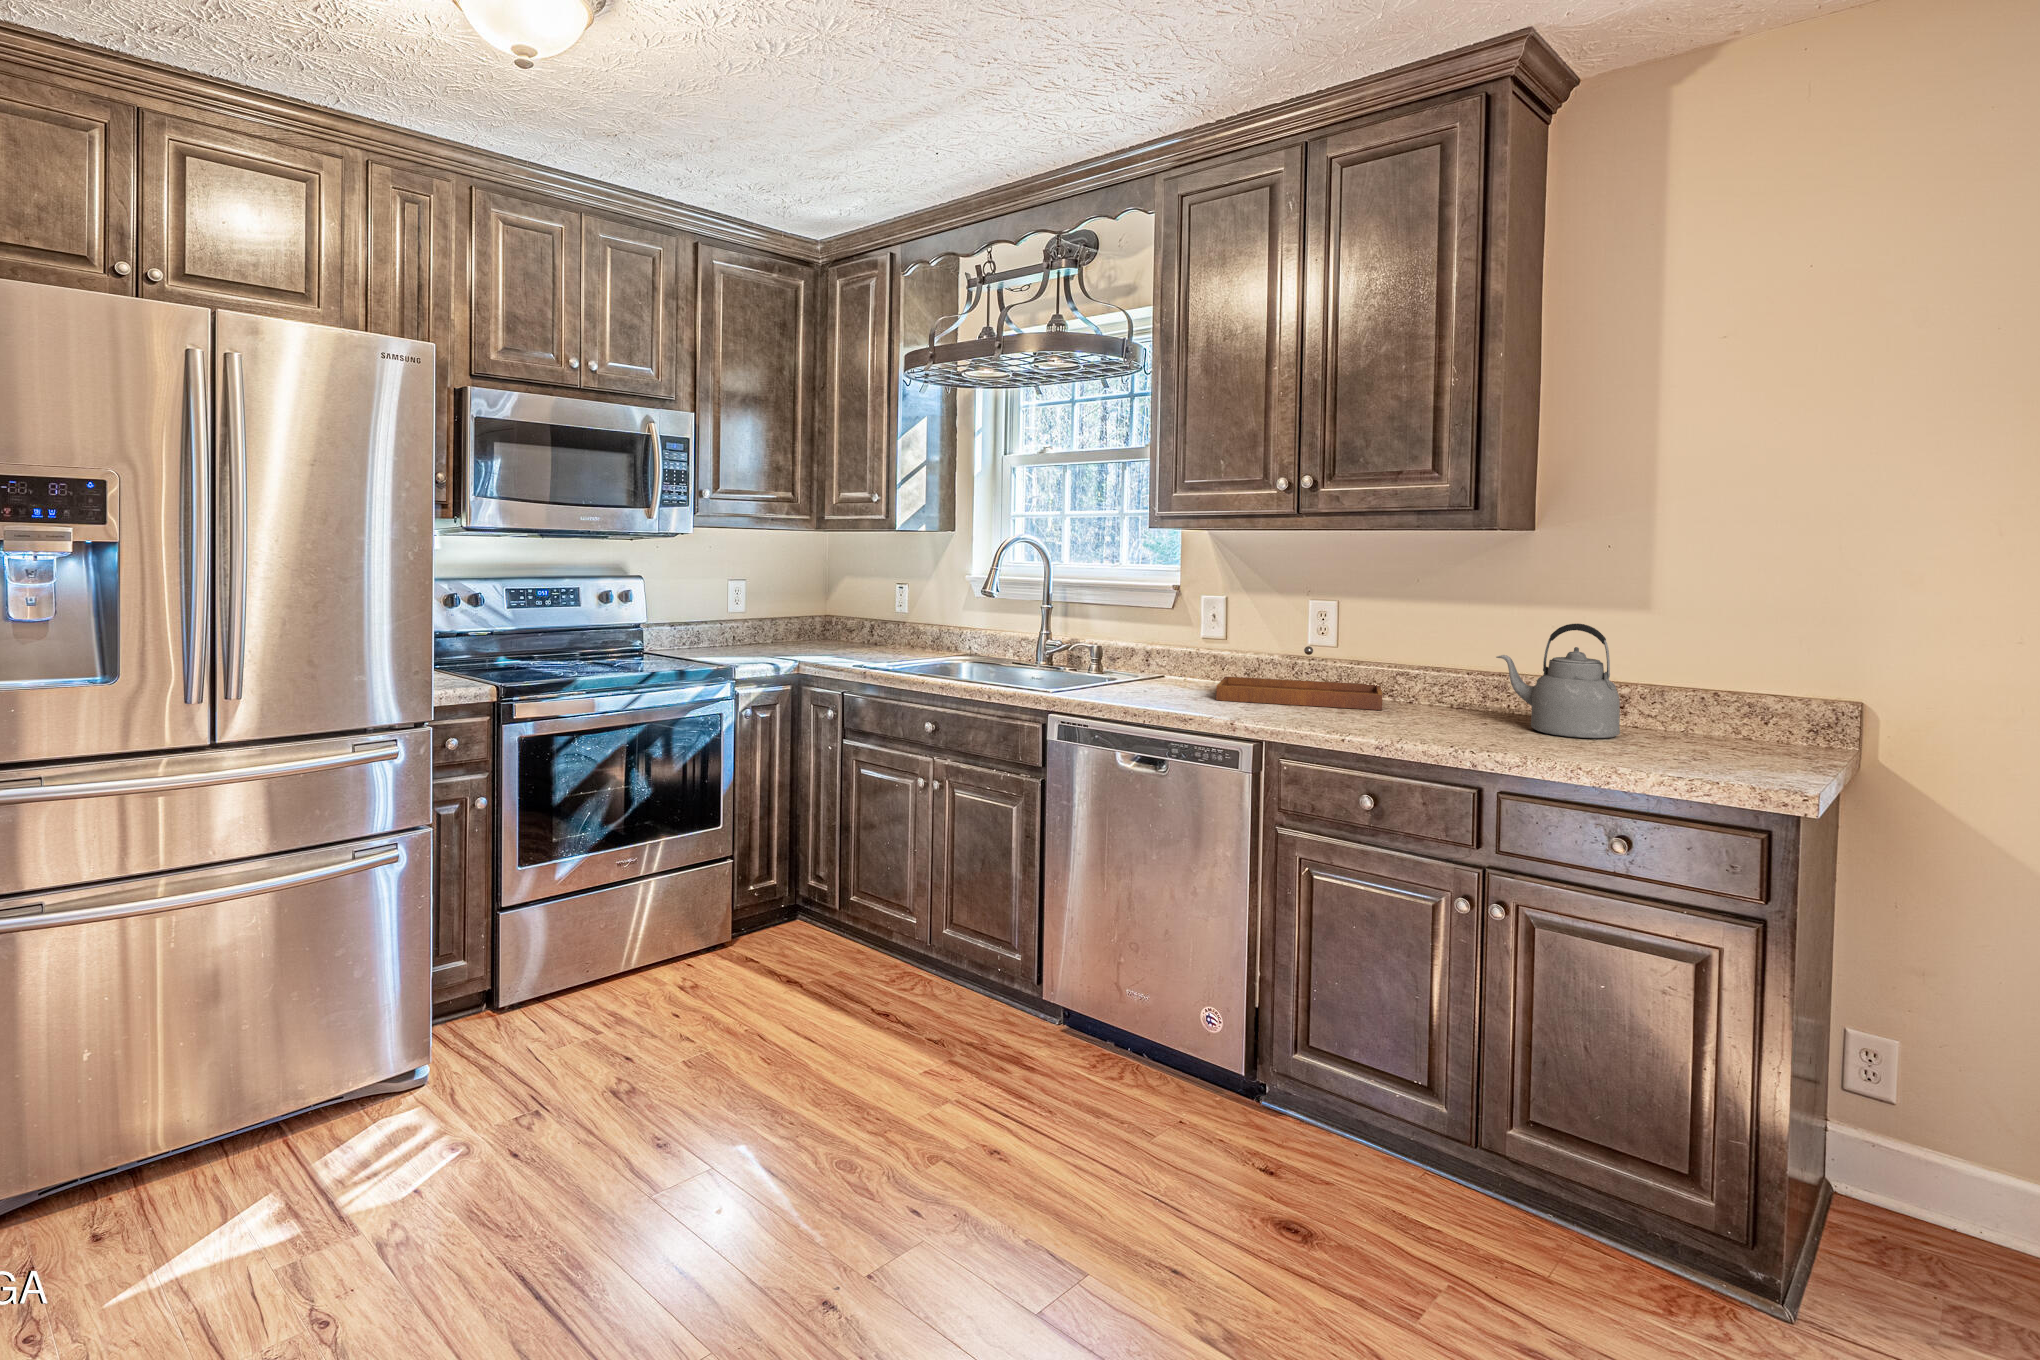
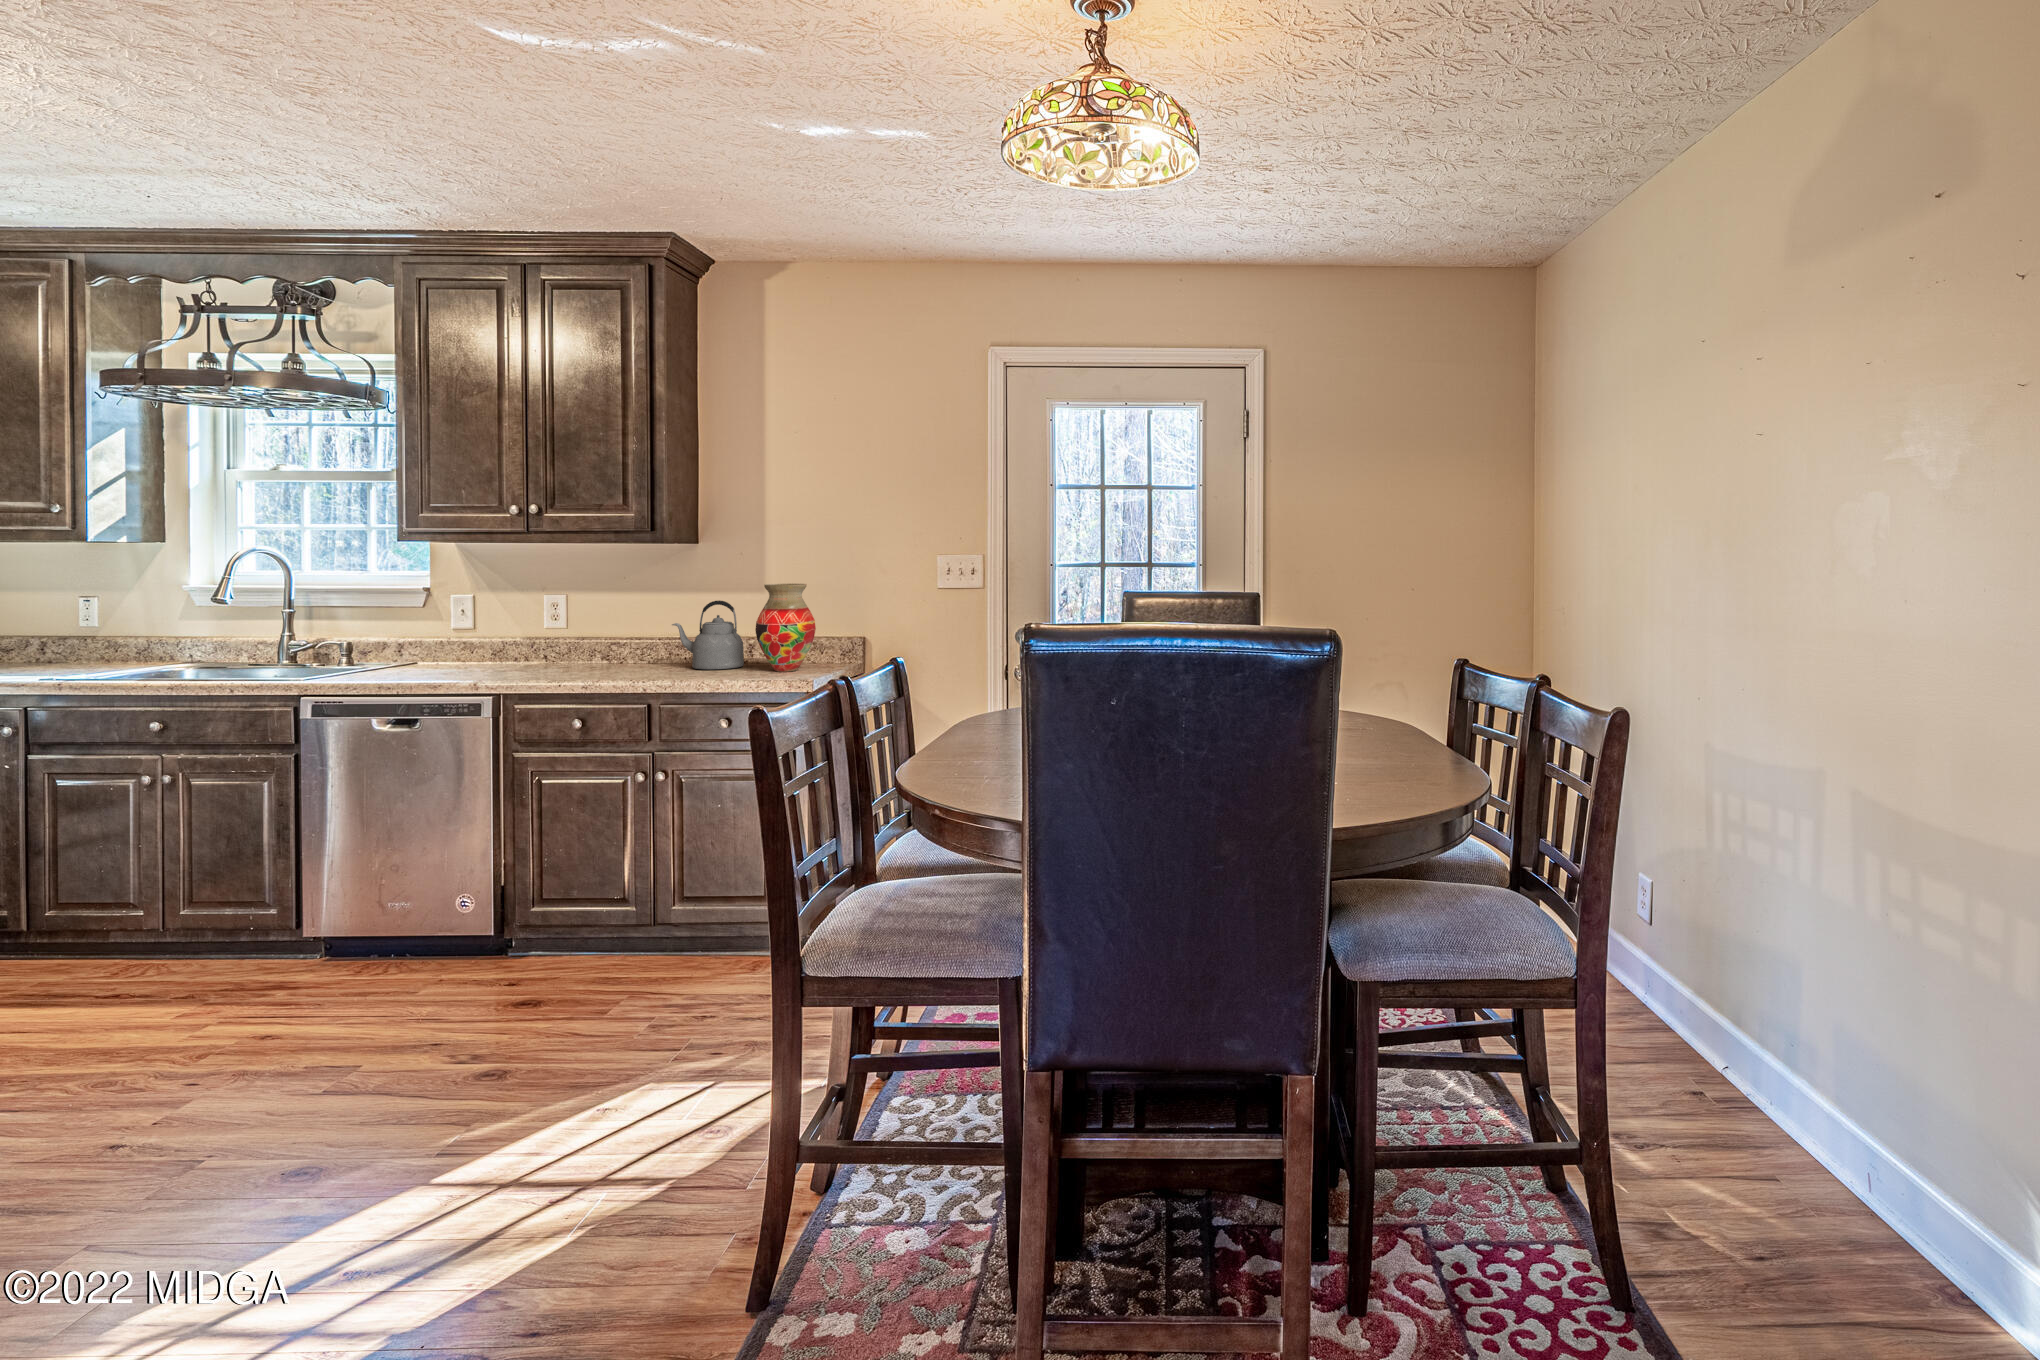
vase: none [1657,601,1782,760] -> present [755,584,816,672]
tray: present [1216,646,1382,710] -> none [464,628,601,673]

